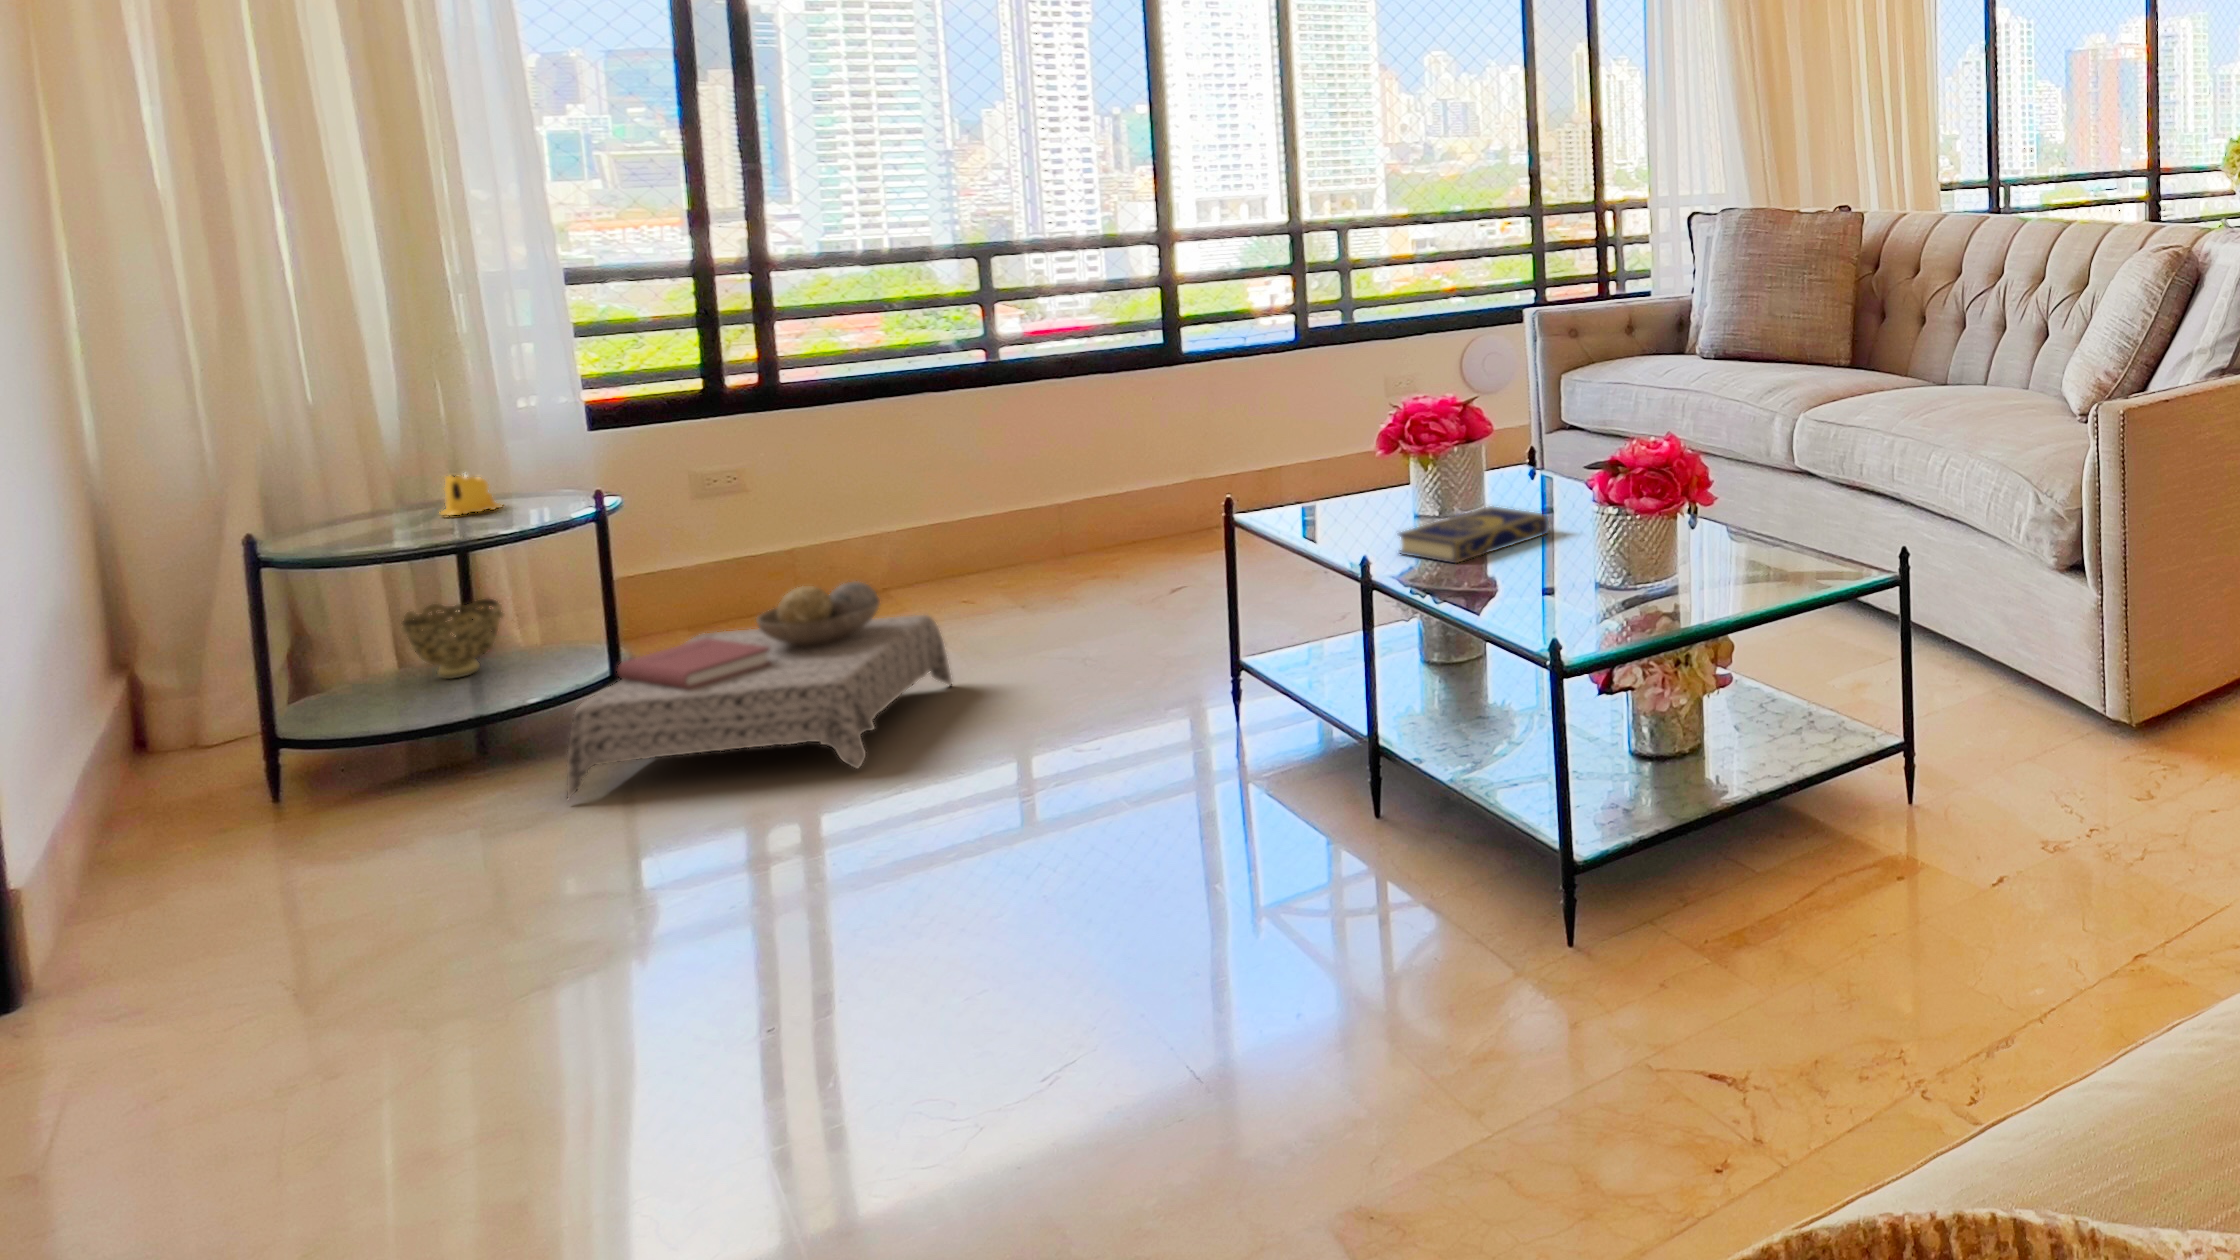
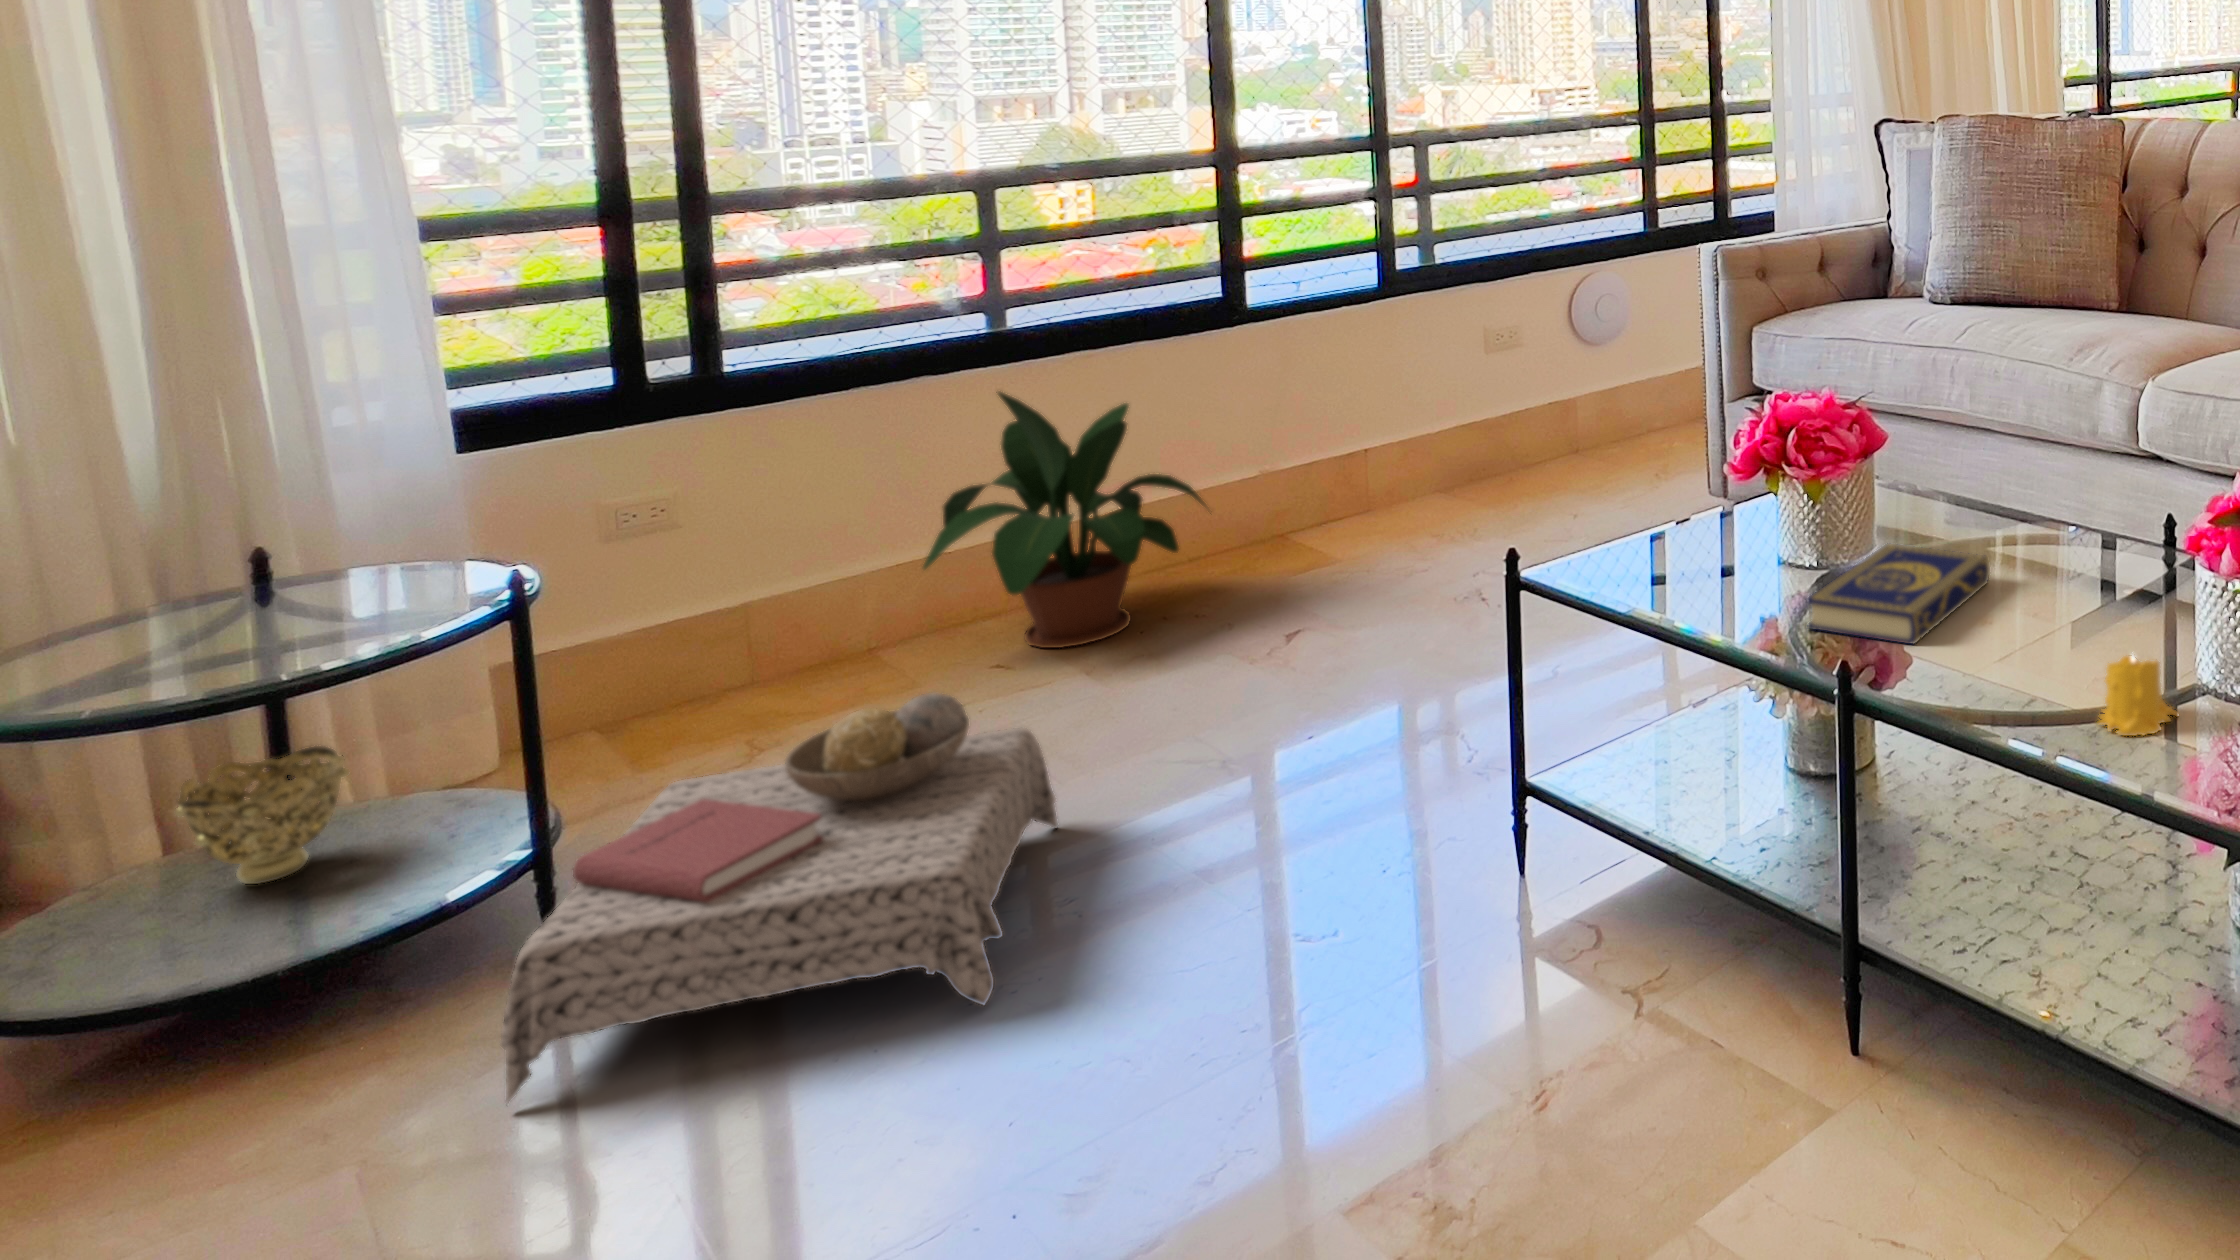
potted plant: none [912,399,1129,588] -> present [923,392,1206,648]
candle: present [441,476,501,515] -> present [2098,656,2178,736]

